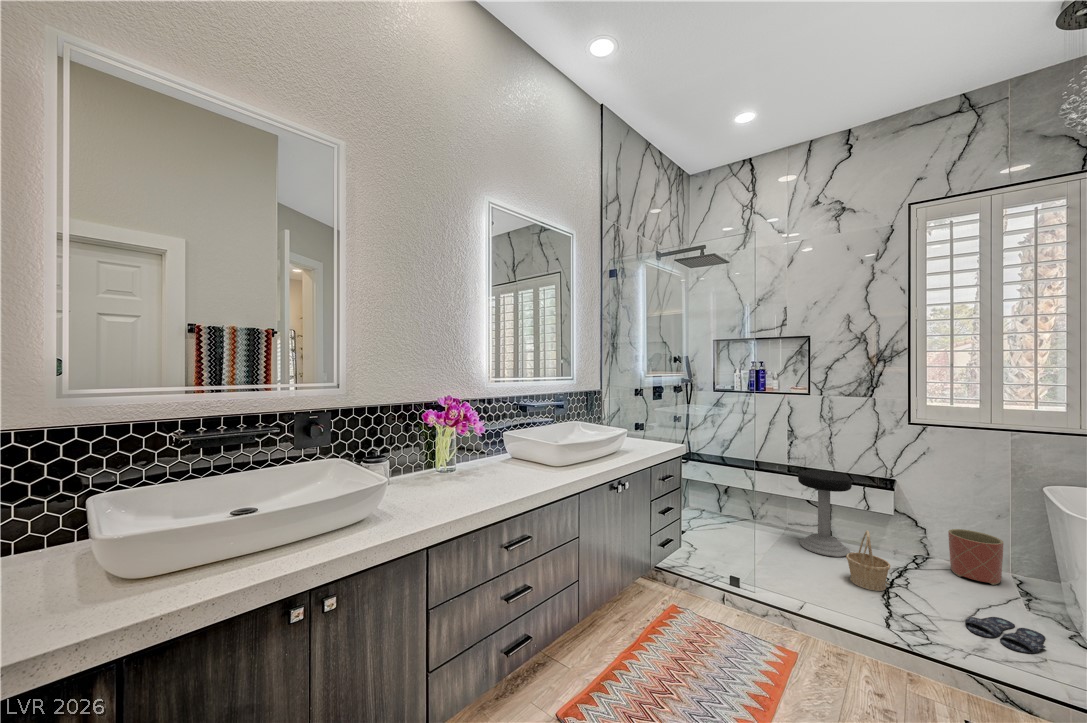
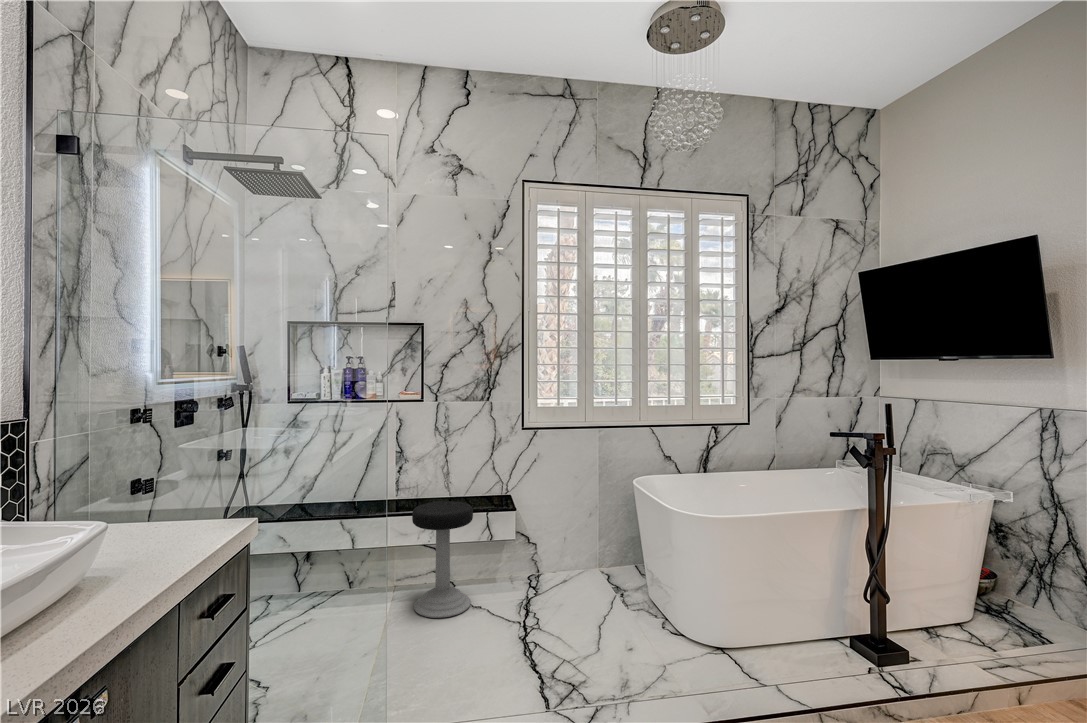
planter: present [948,529,1003,585] -> none [558,537,599,592]
basket: present [846,530,890,591] -> none [478,572,524,651]
slippers: present [965,617,1046,654] -> none [597,630,656,668]

